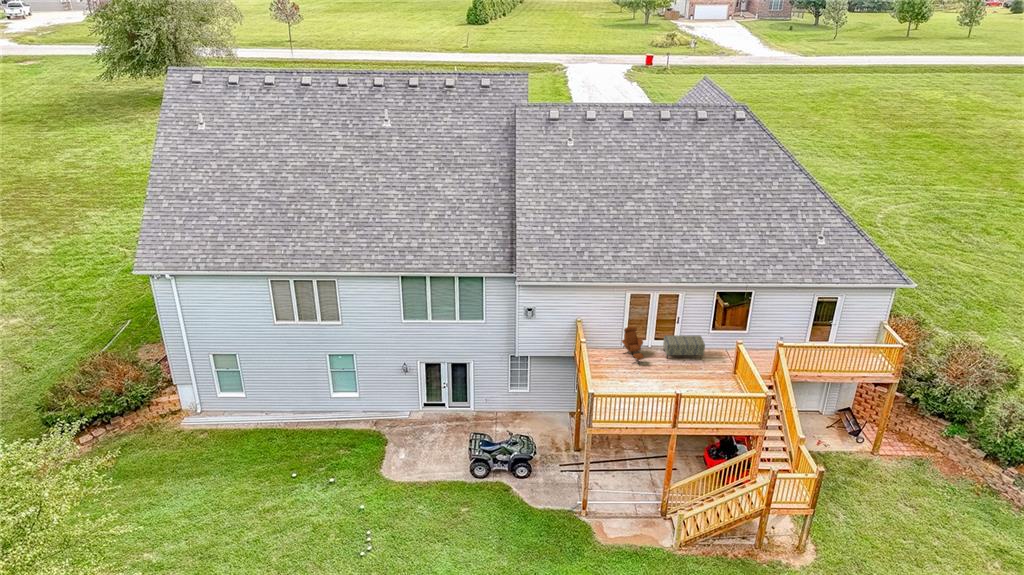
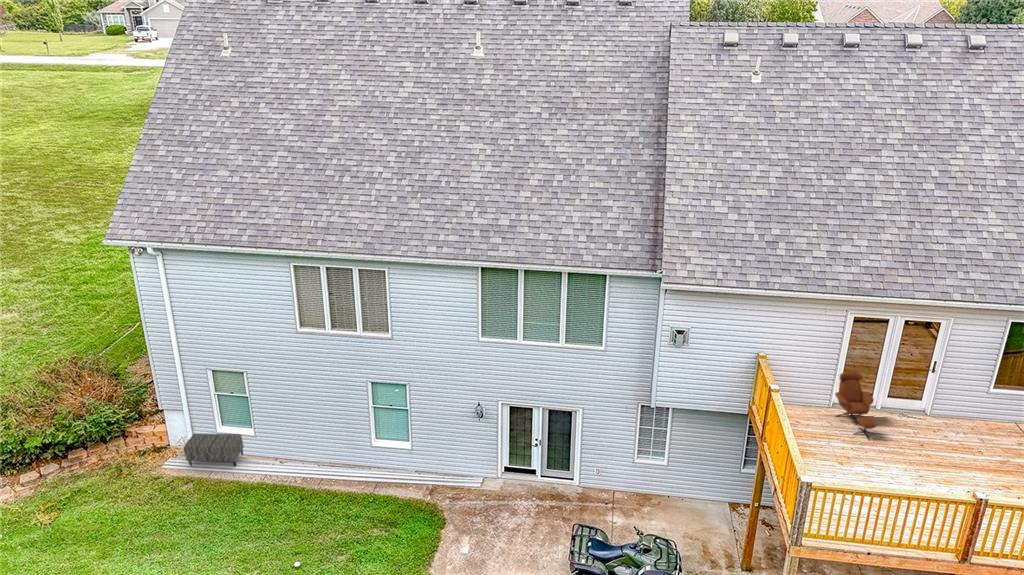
bench: present [663,335,705,359] -> present [184,434,244,466]

